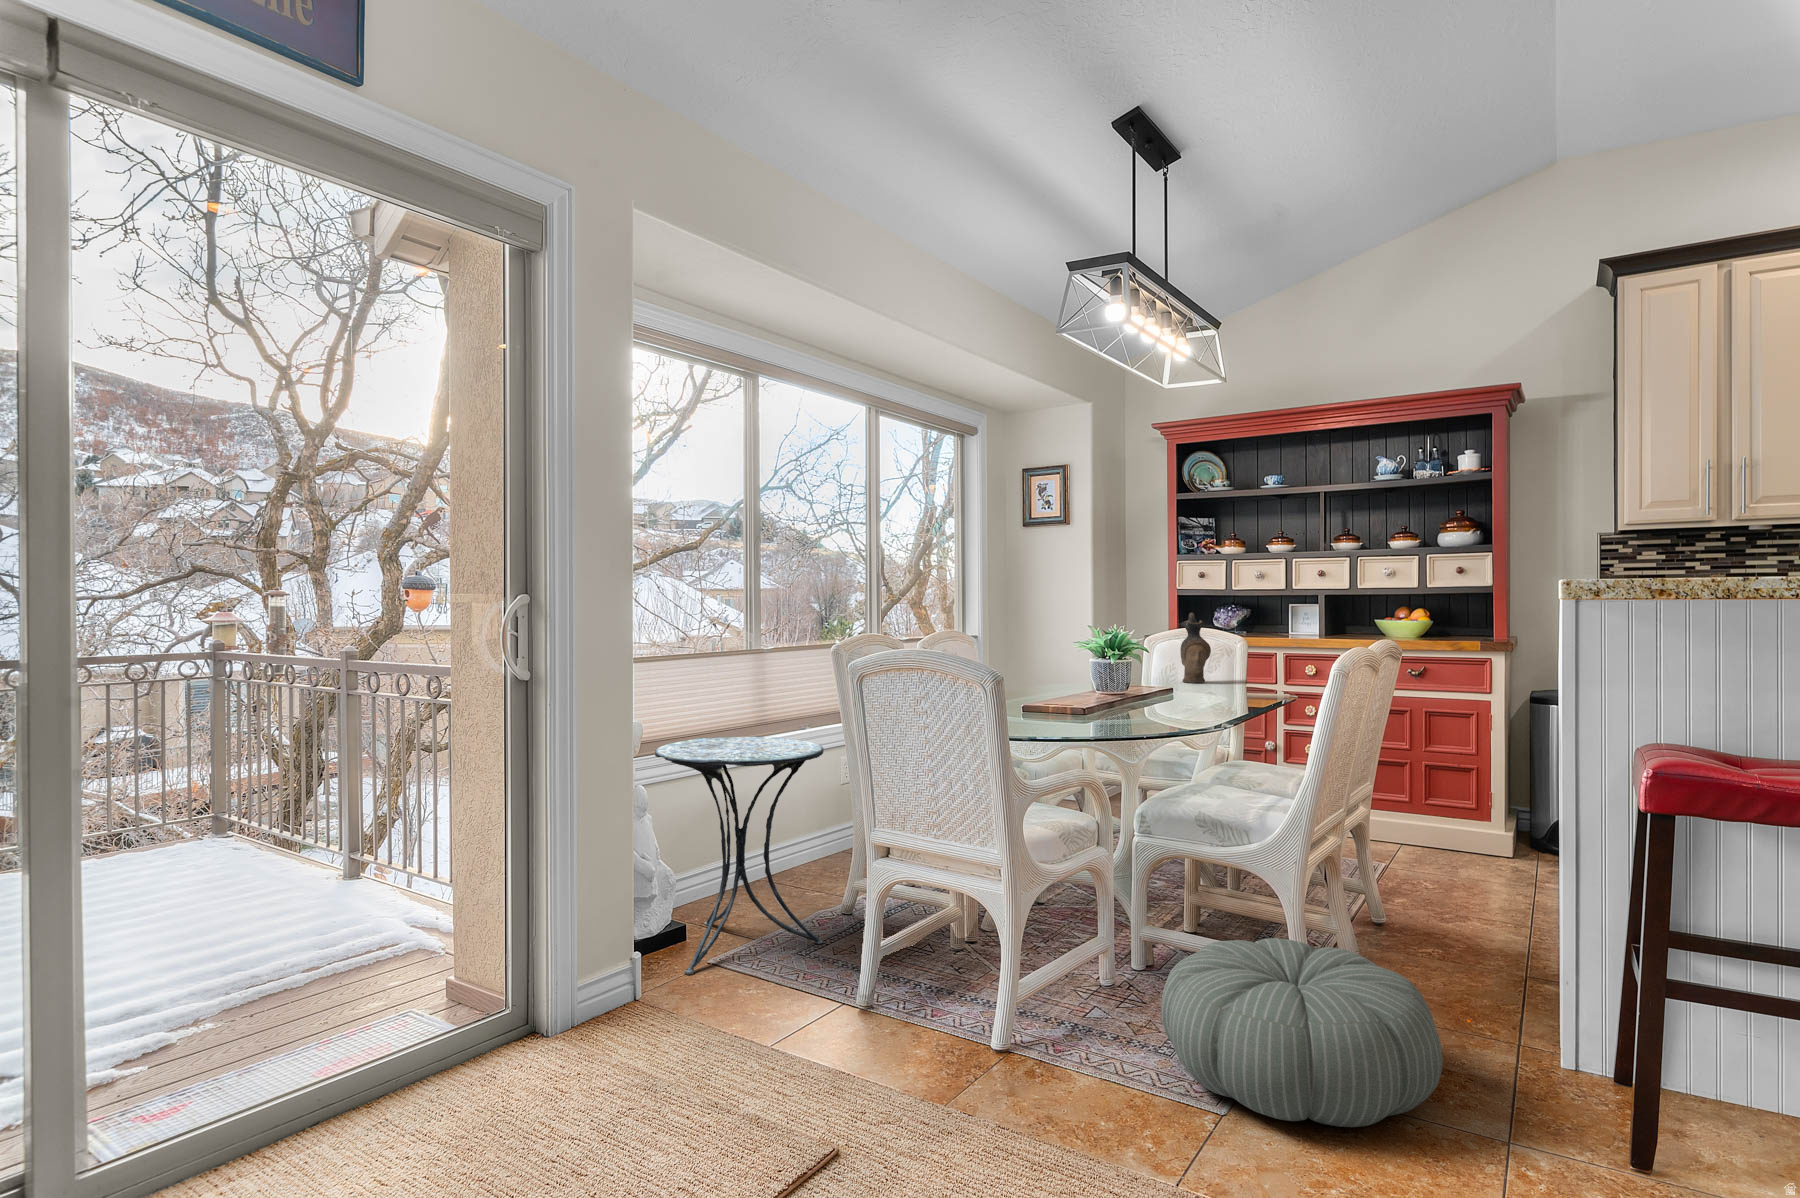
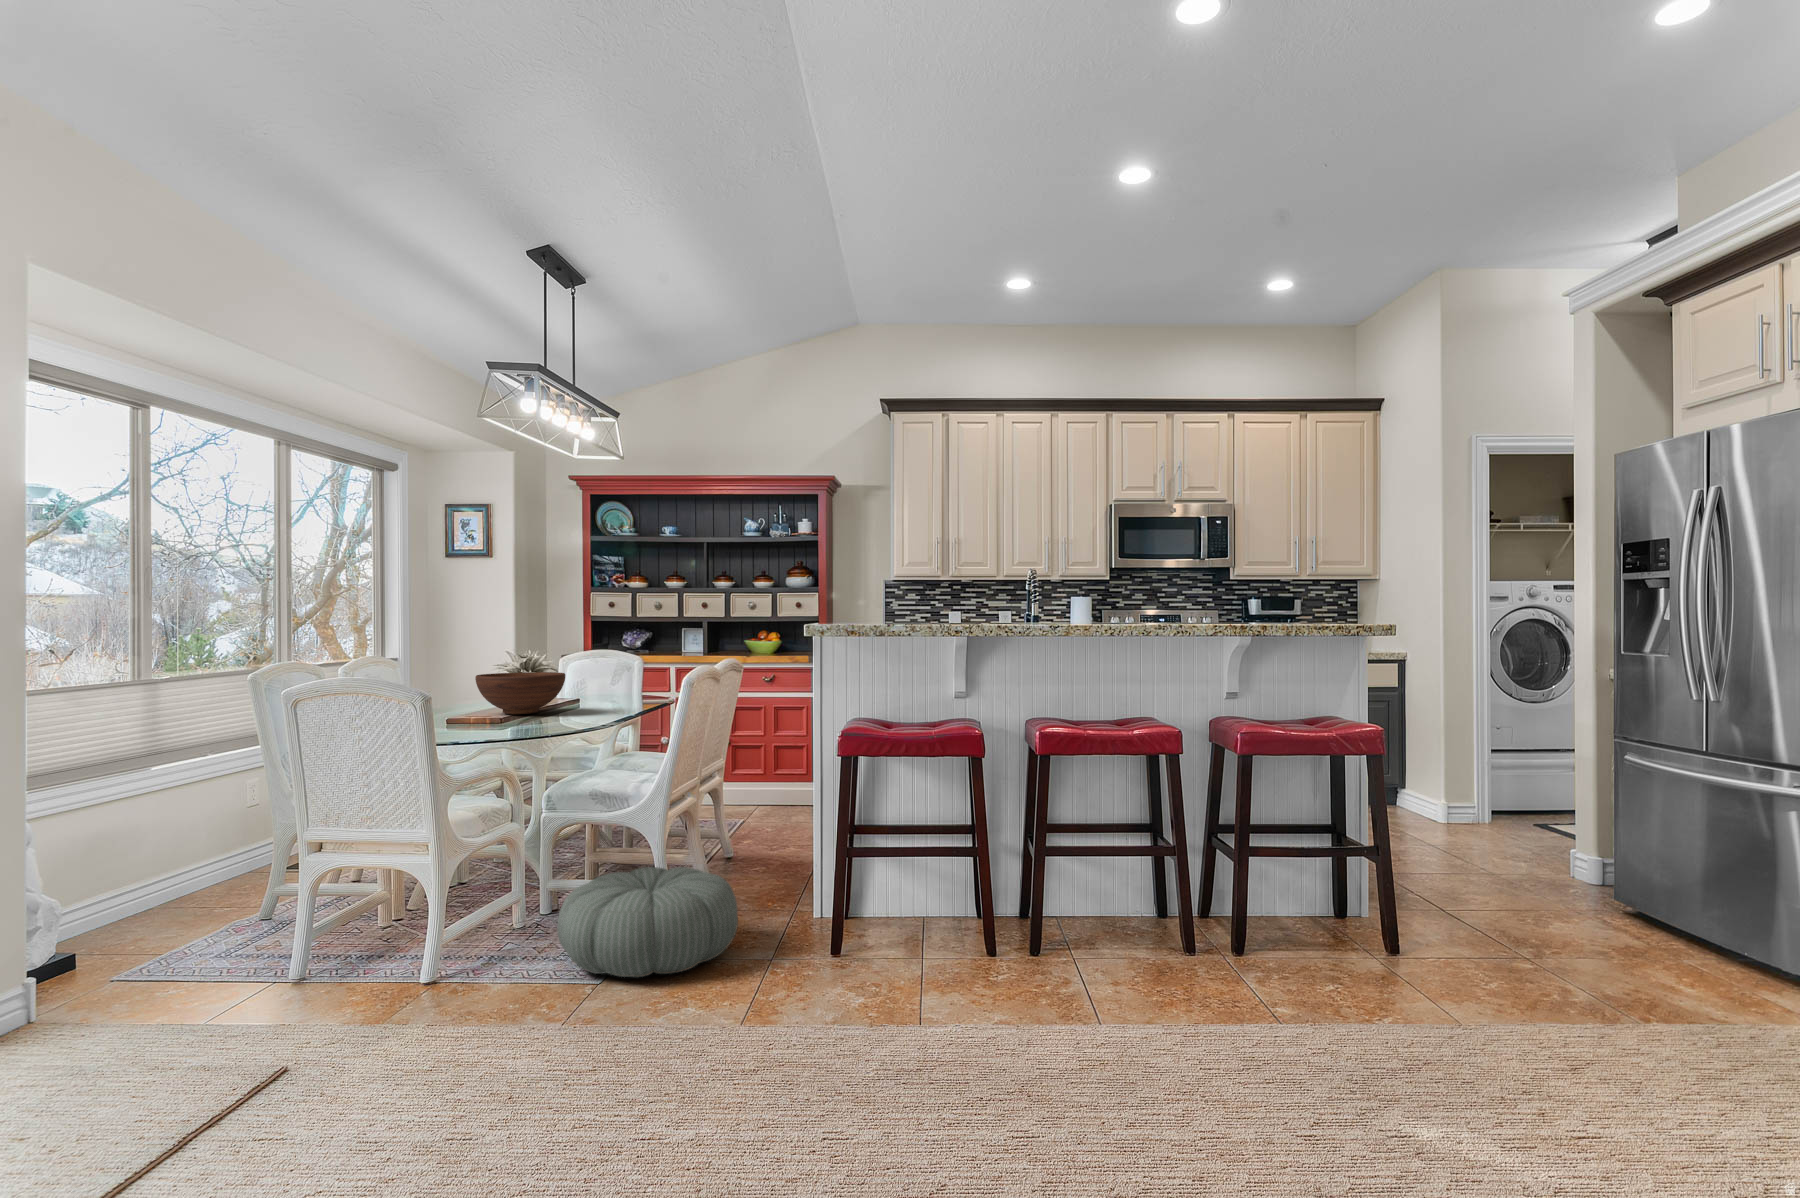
ceramic pitcher: present [1180,613,1211,683] -> none [588,638,613,695]
fruit bowl: none [1054,654,1160,706] -> present [475,672,565,714]
side table: present [655,737,823,975] -> none [47,762,248,992]

